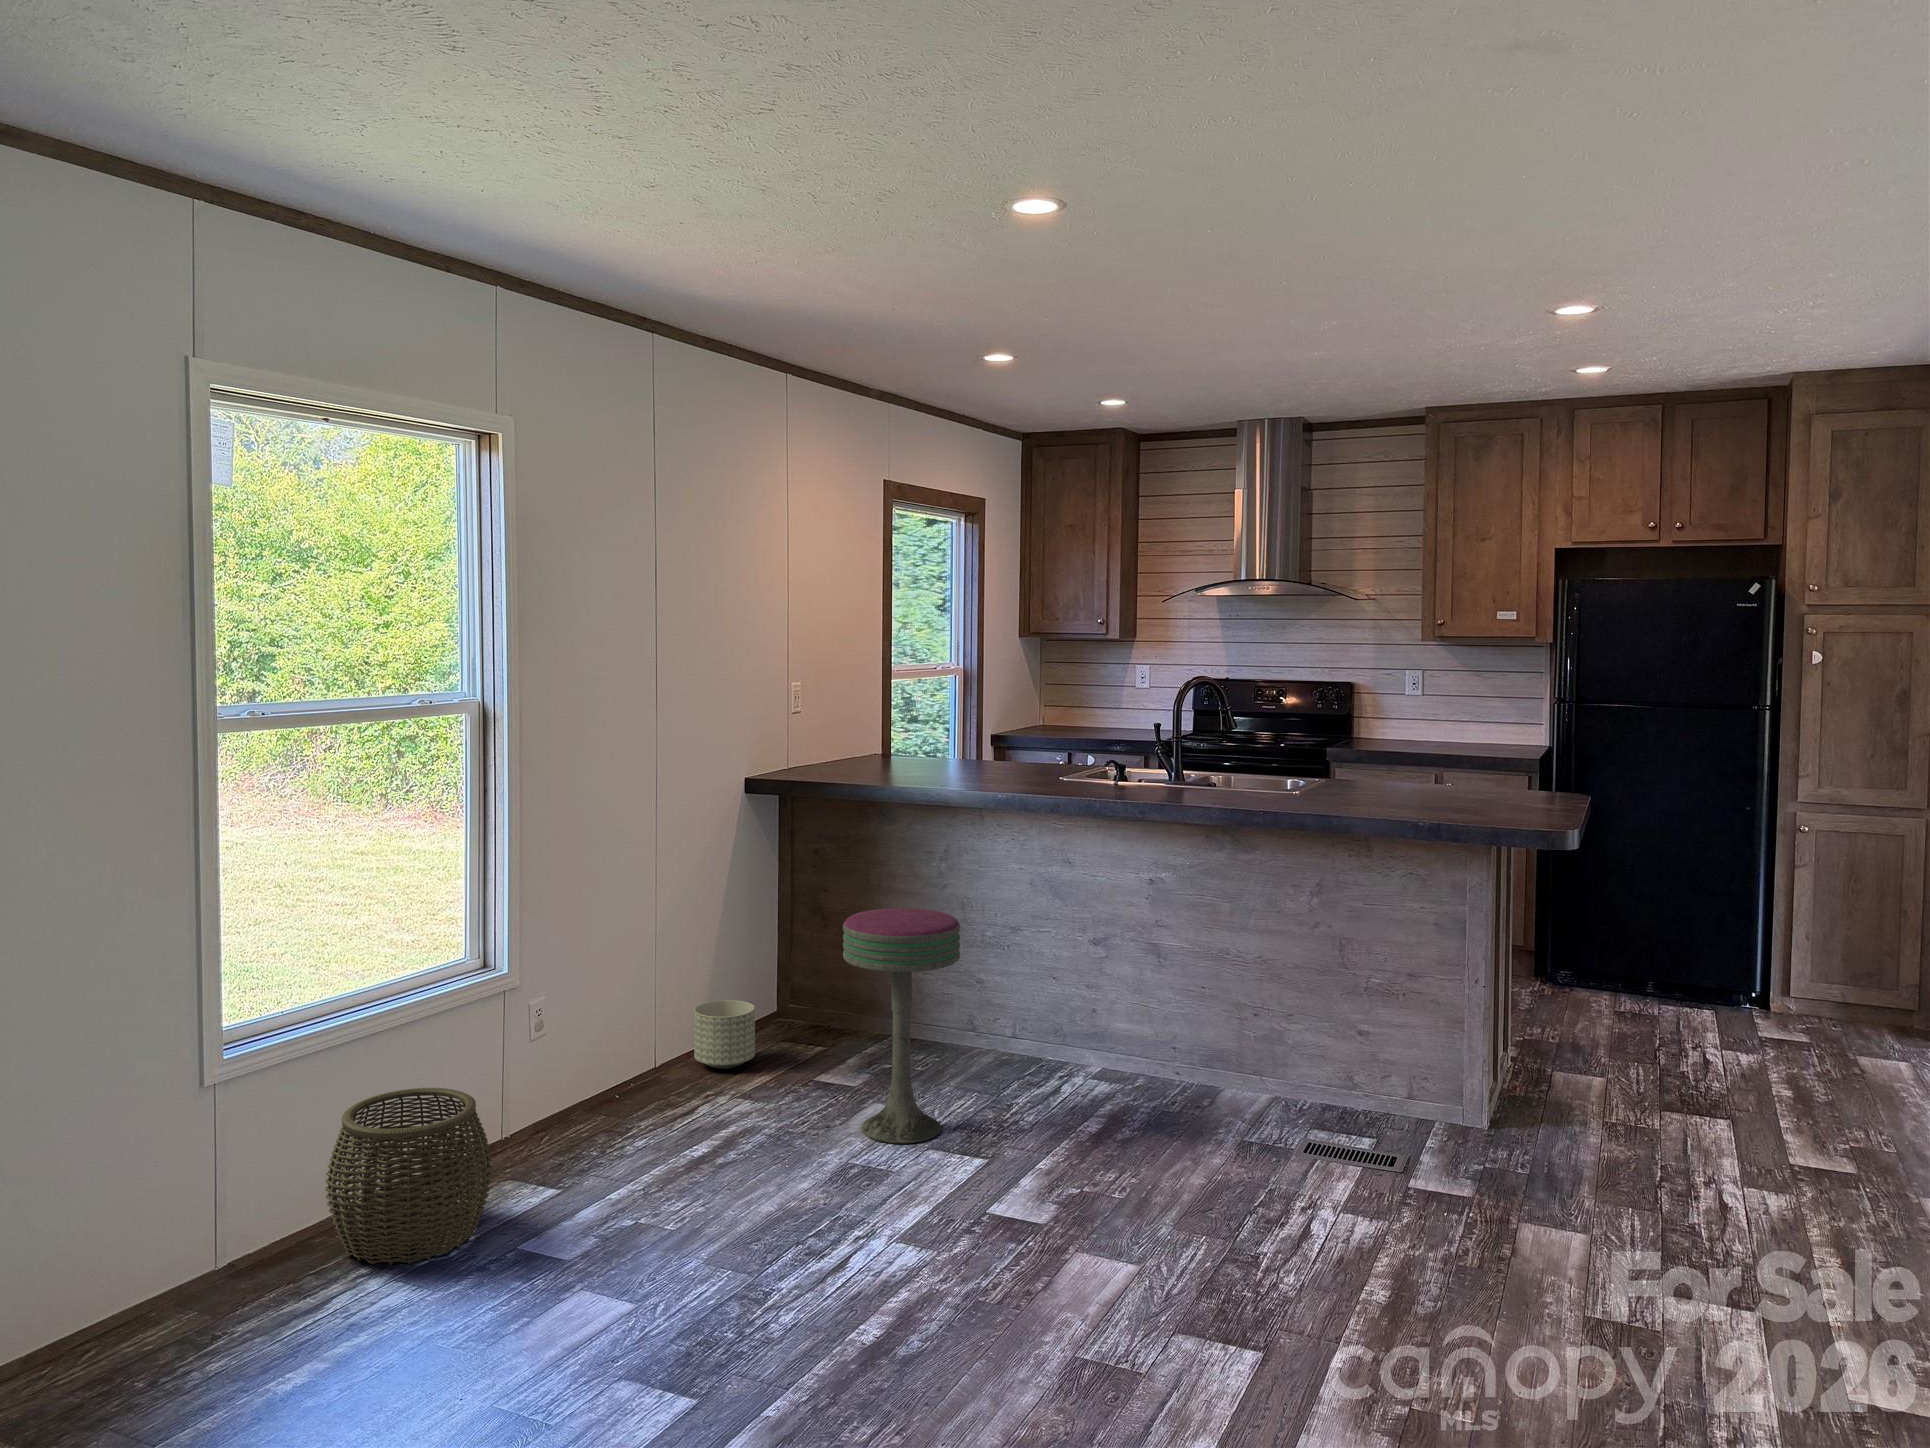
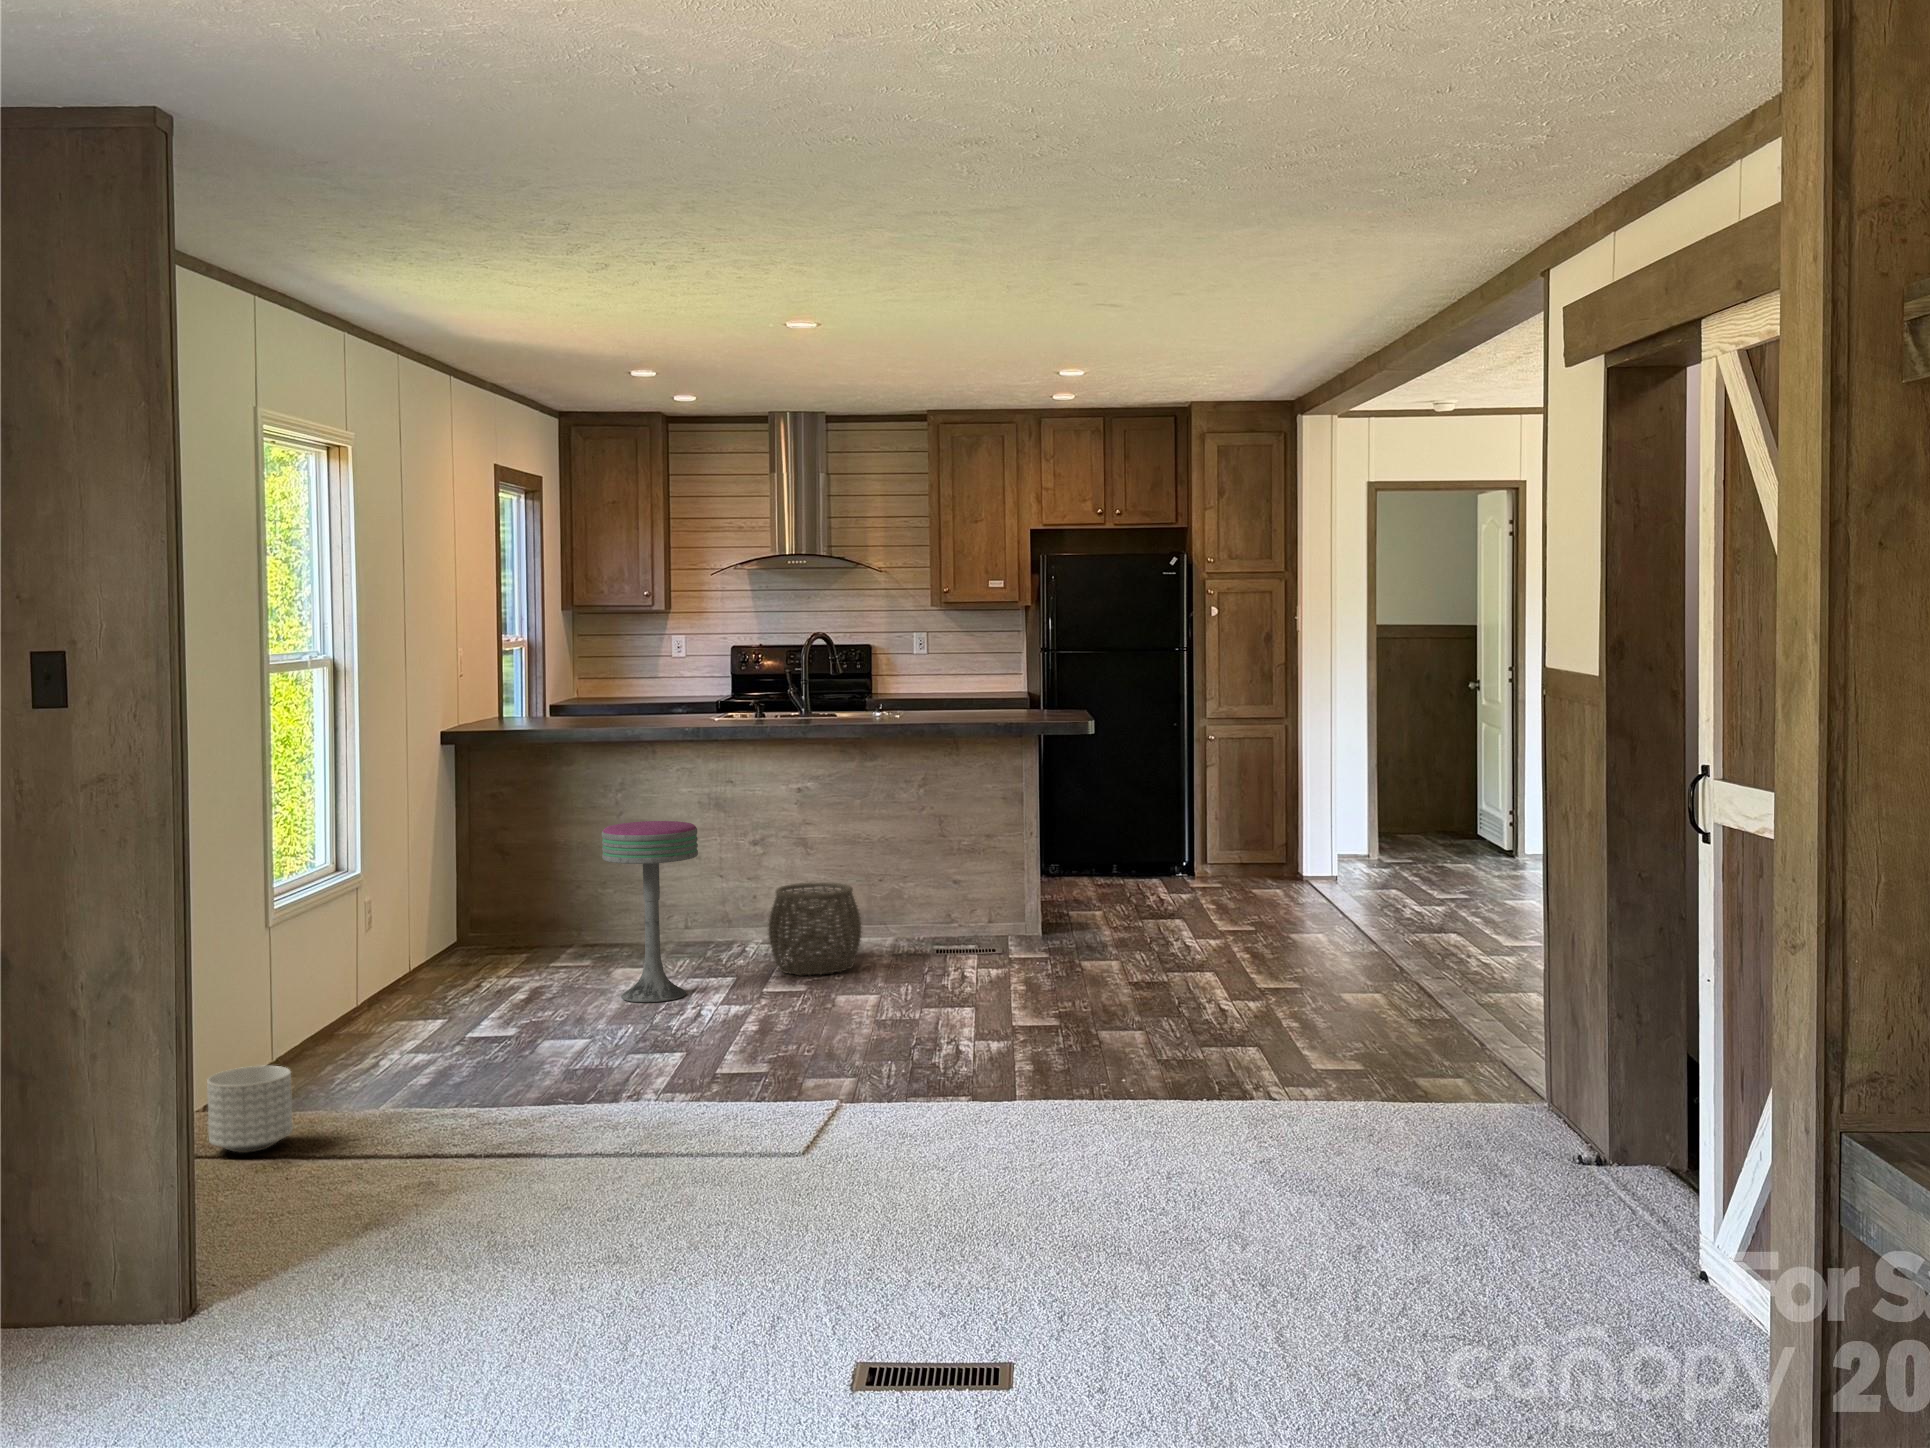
planter: present [694,1000,755,1069] -> present [207,1066,293,1153]
woven basket: present [325,1088,493,1265] -> present [768,883,862,976]

